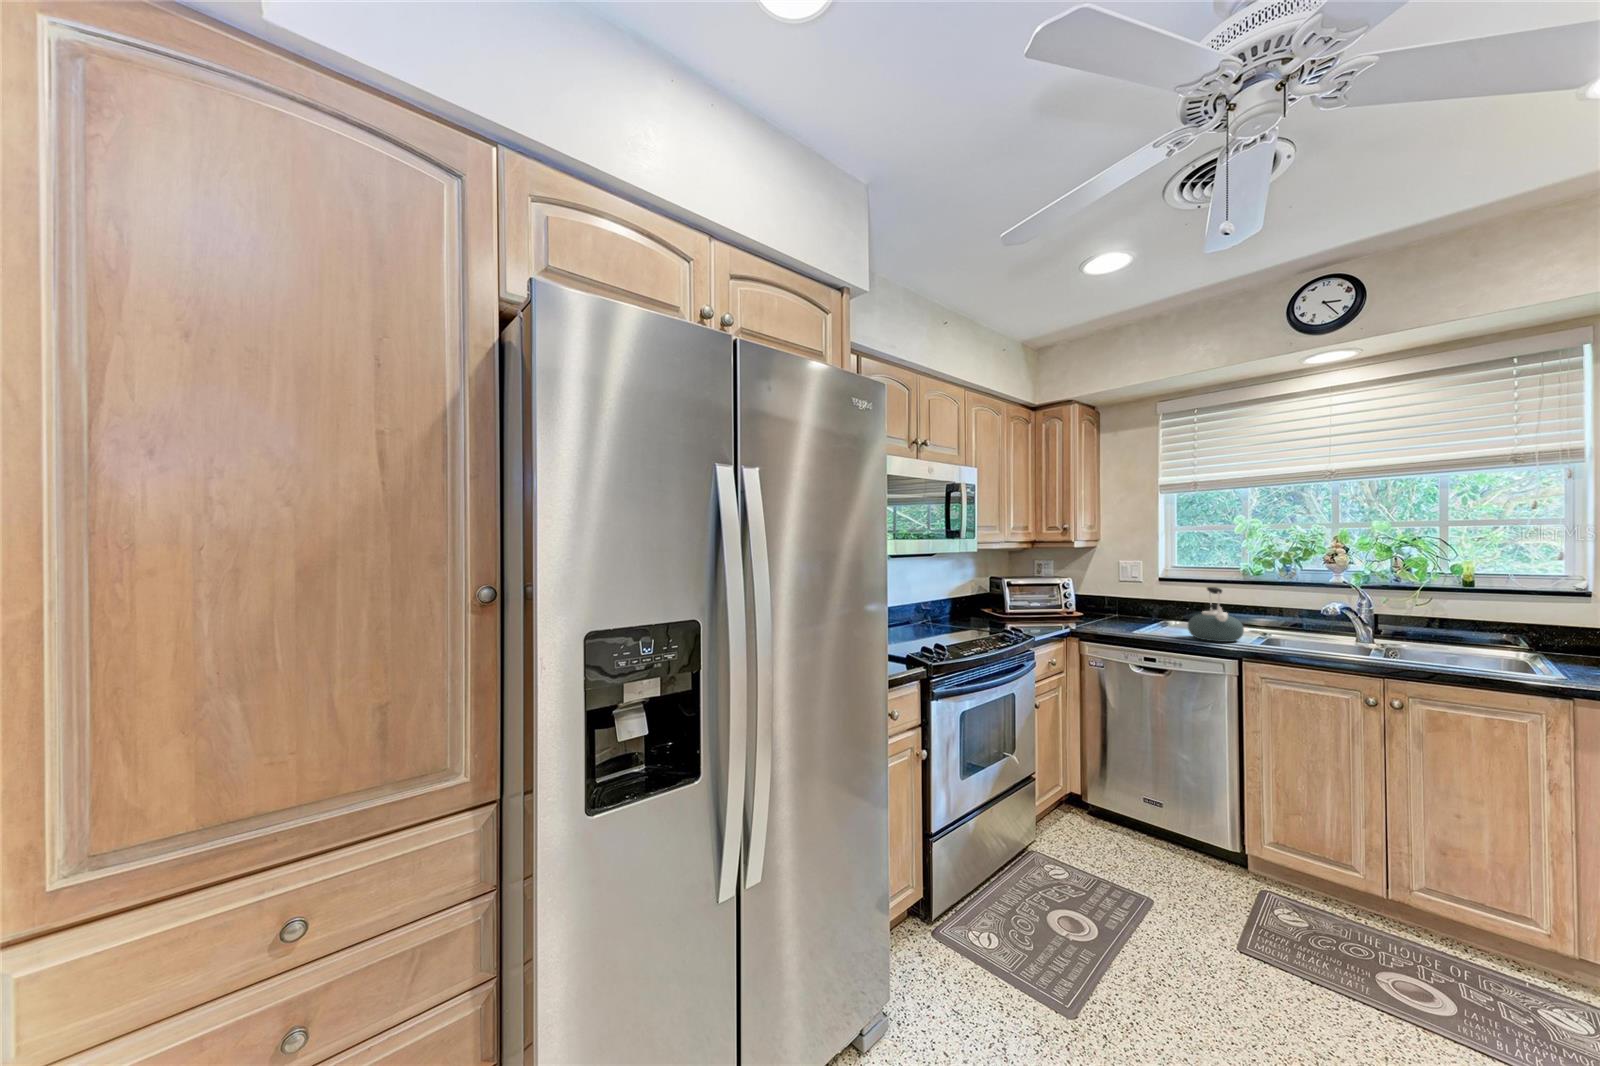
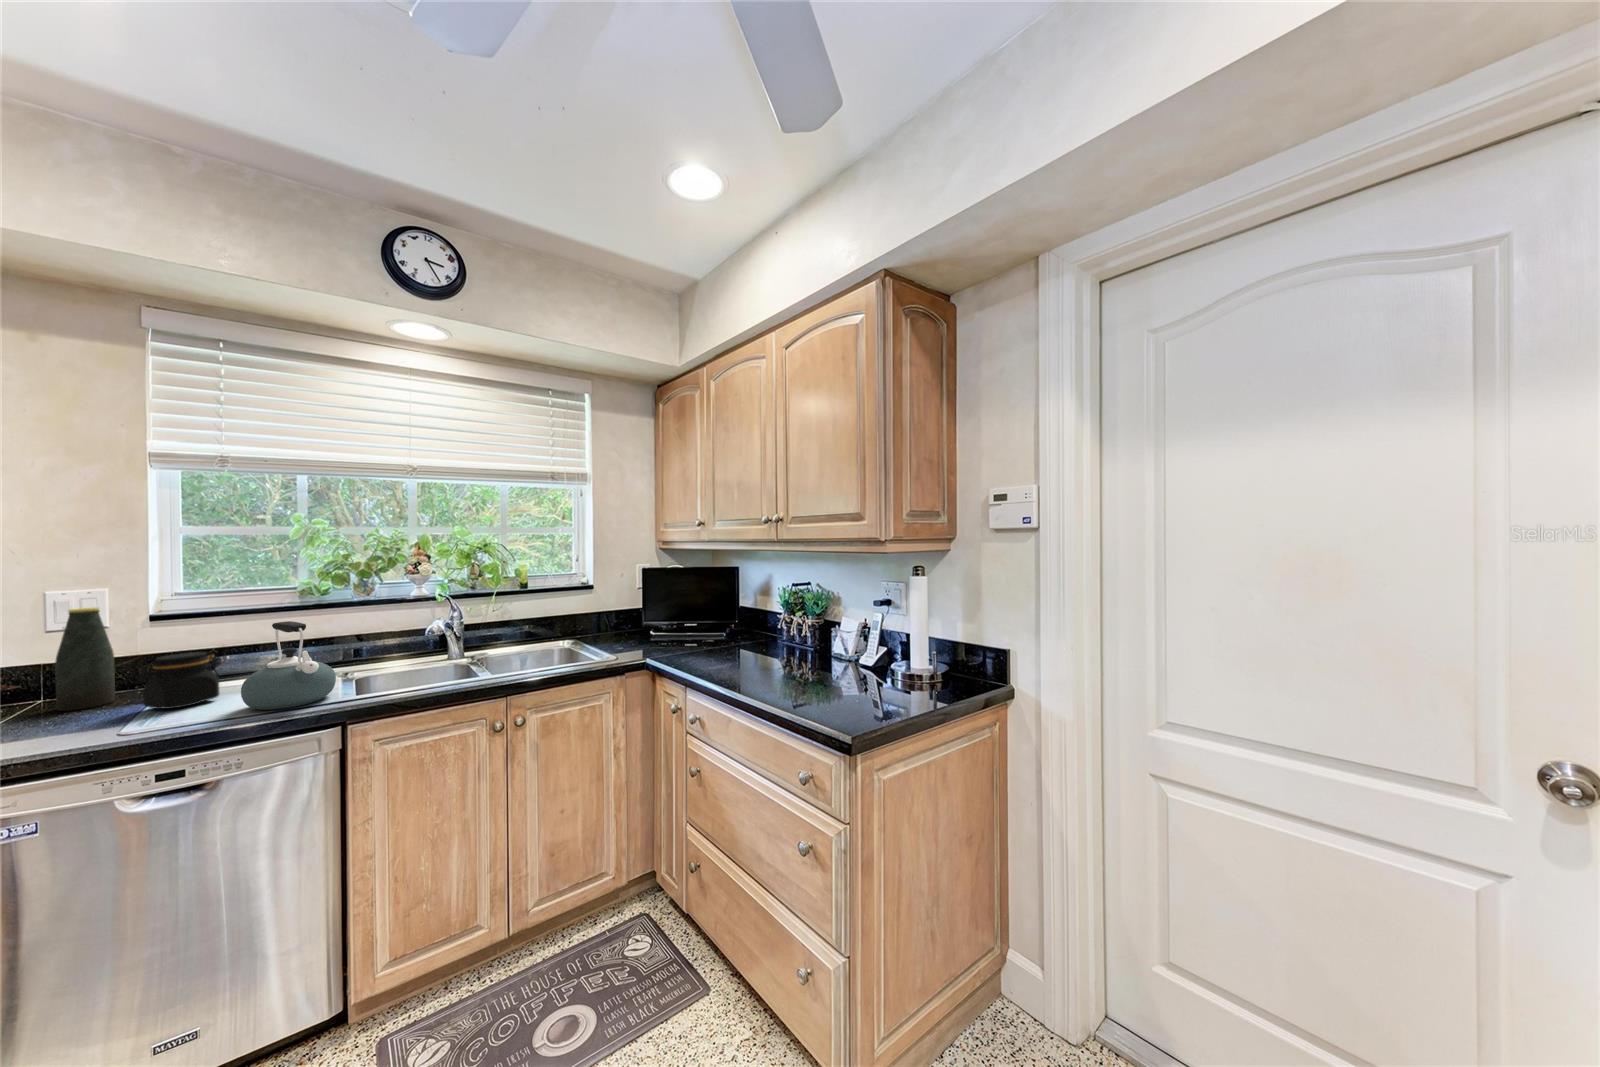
bottle: none [1121,569,1143,621] -> present [55,607,115,711]
jar: none [1147,599,1185,629] -> present [140,652,220,709]

